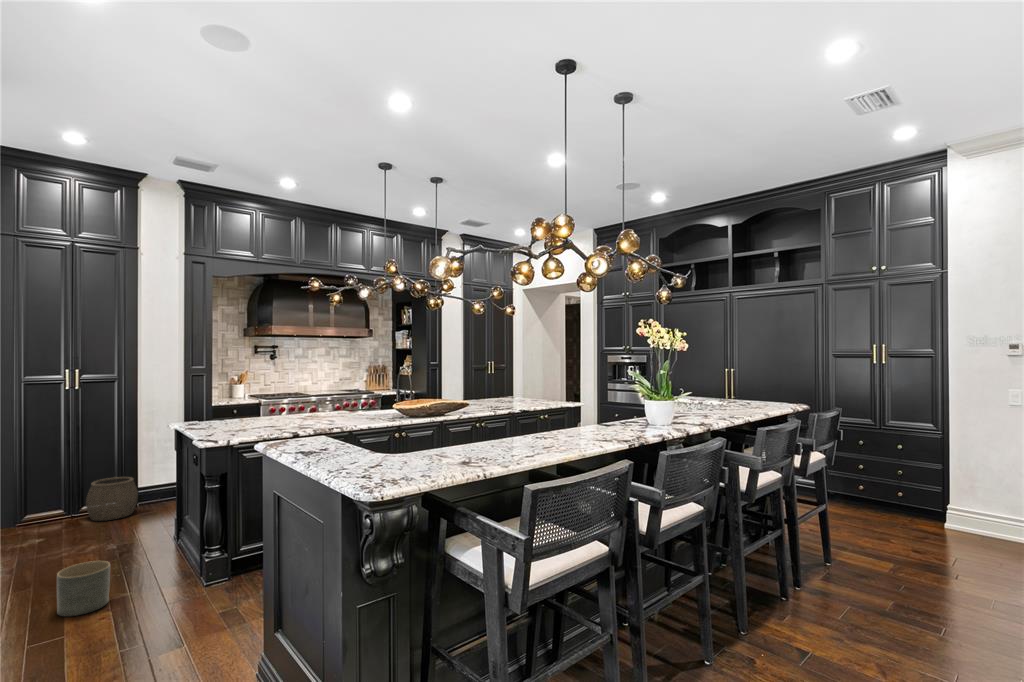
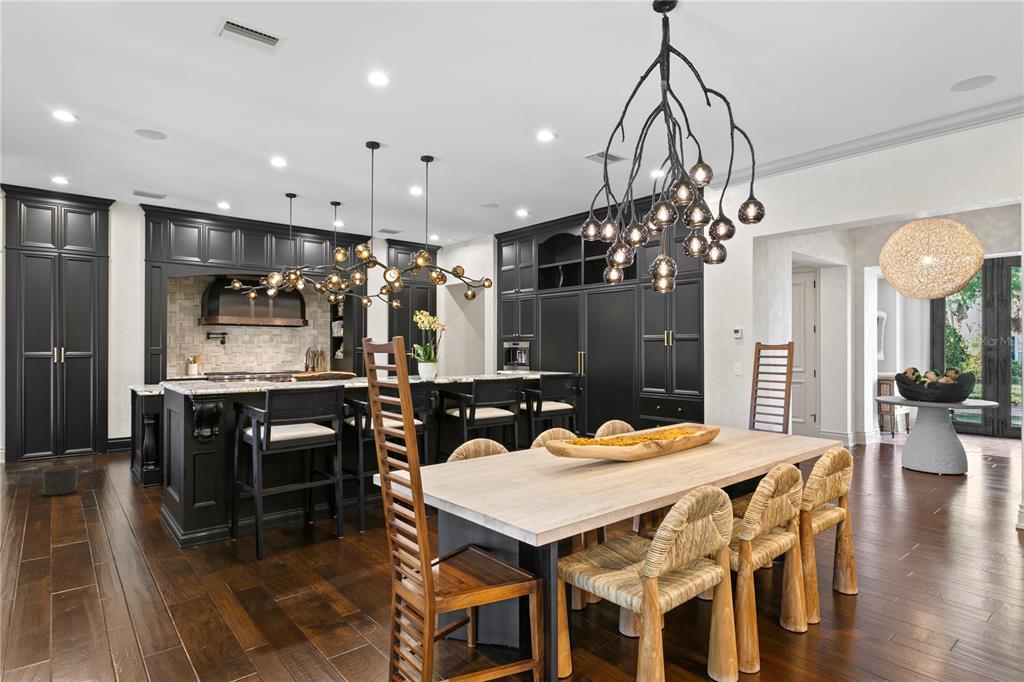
woven basket: present [86,477,138,521] -> none [68,428,108,458]

